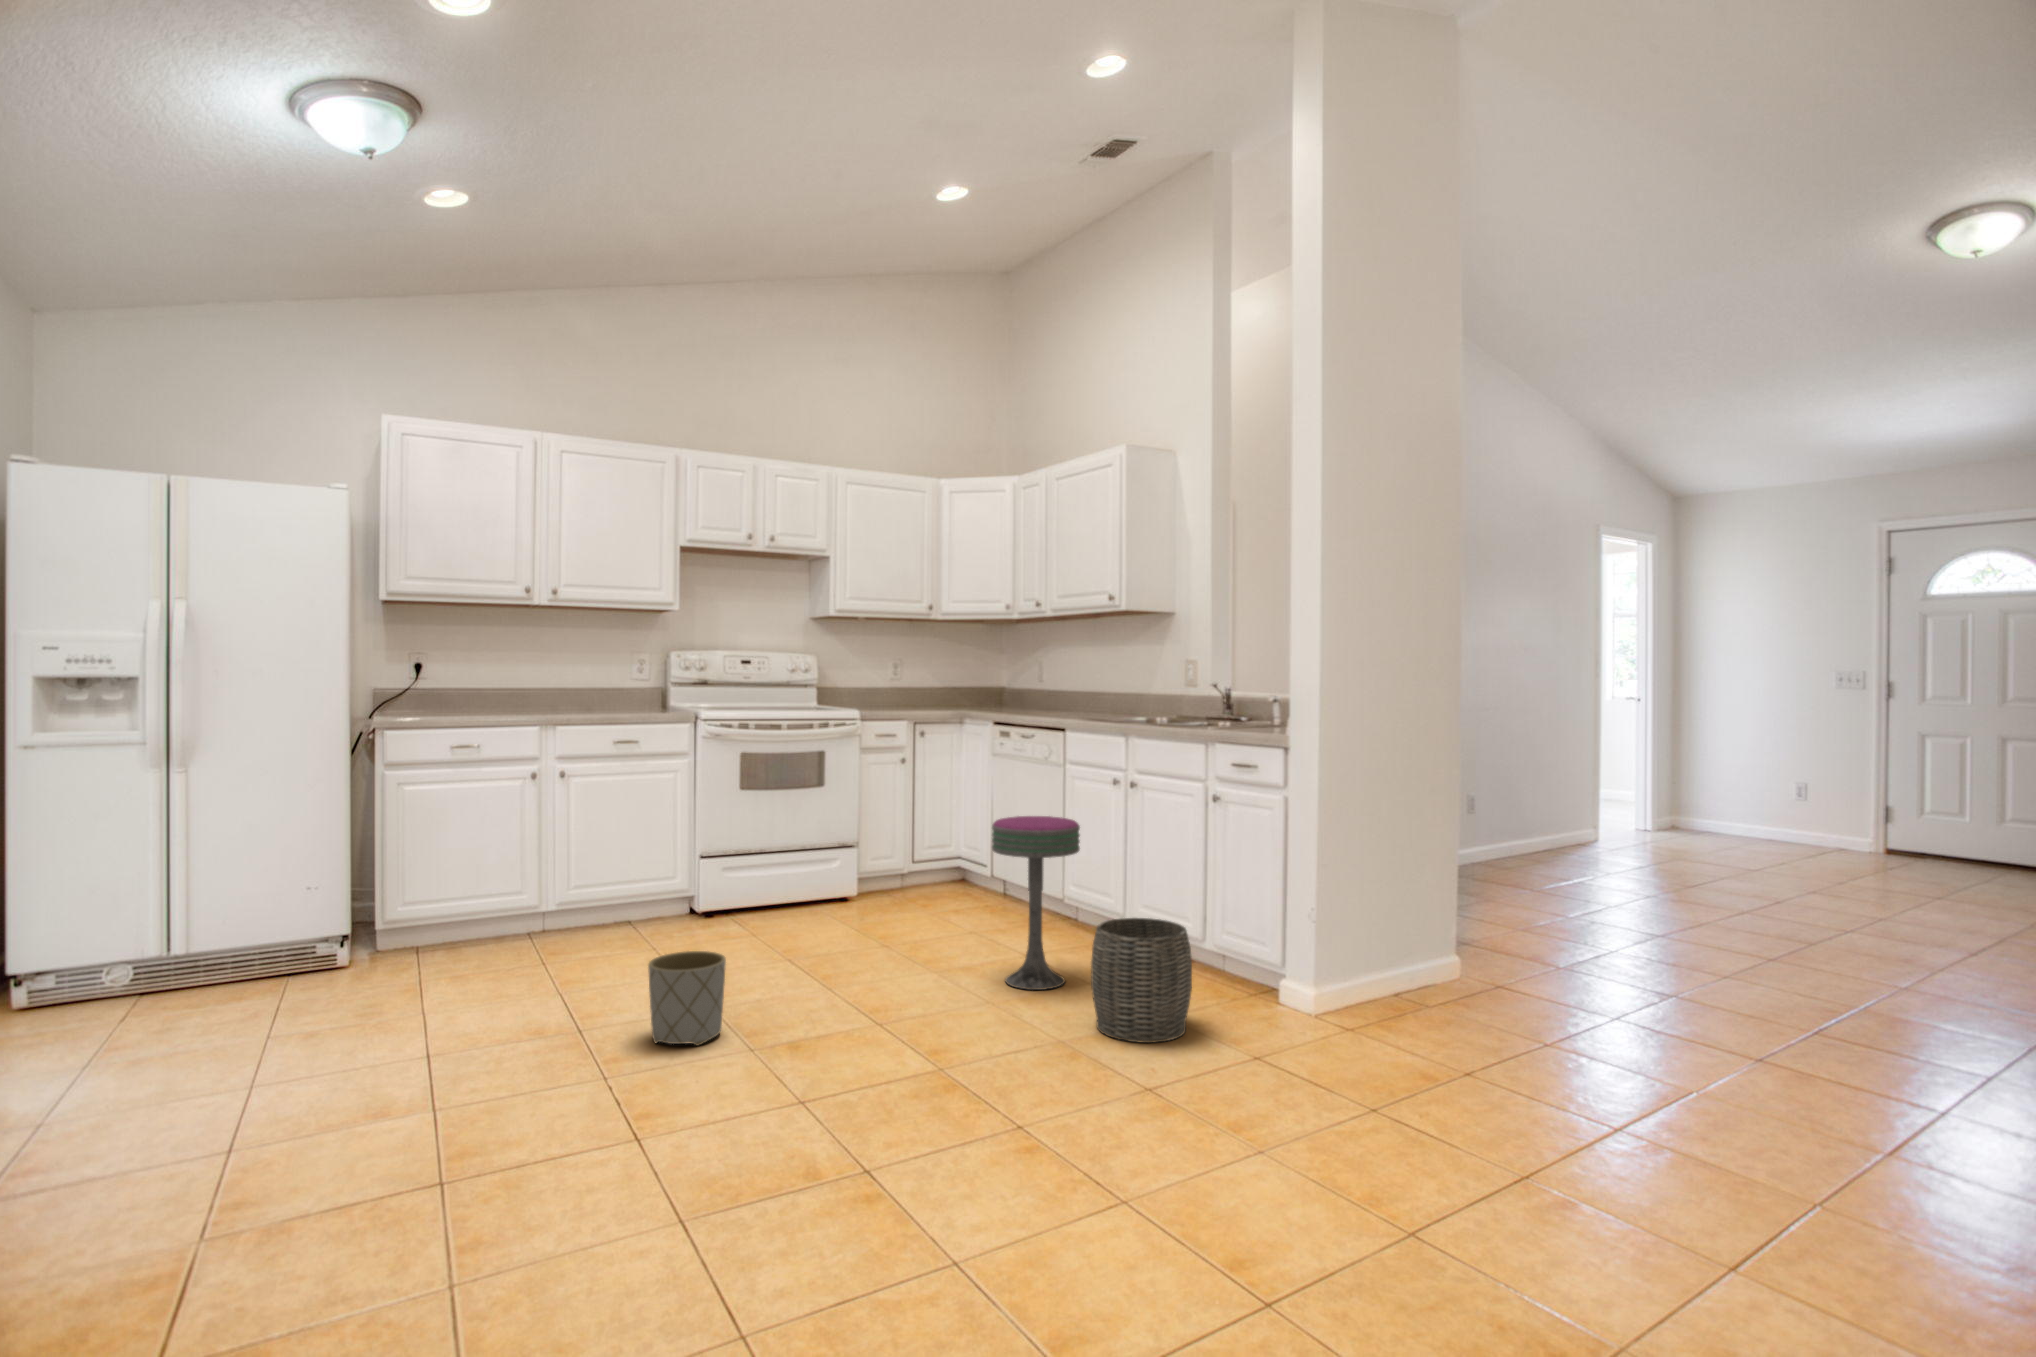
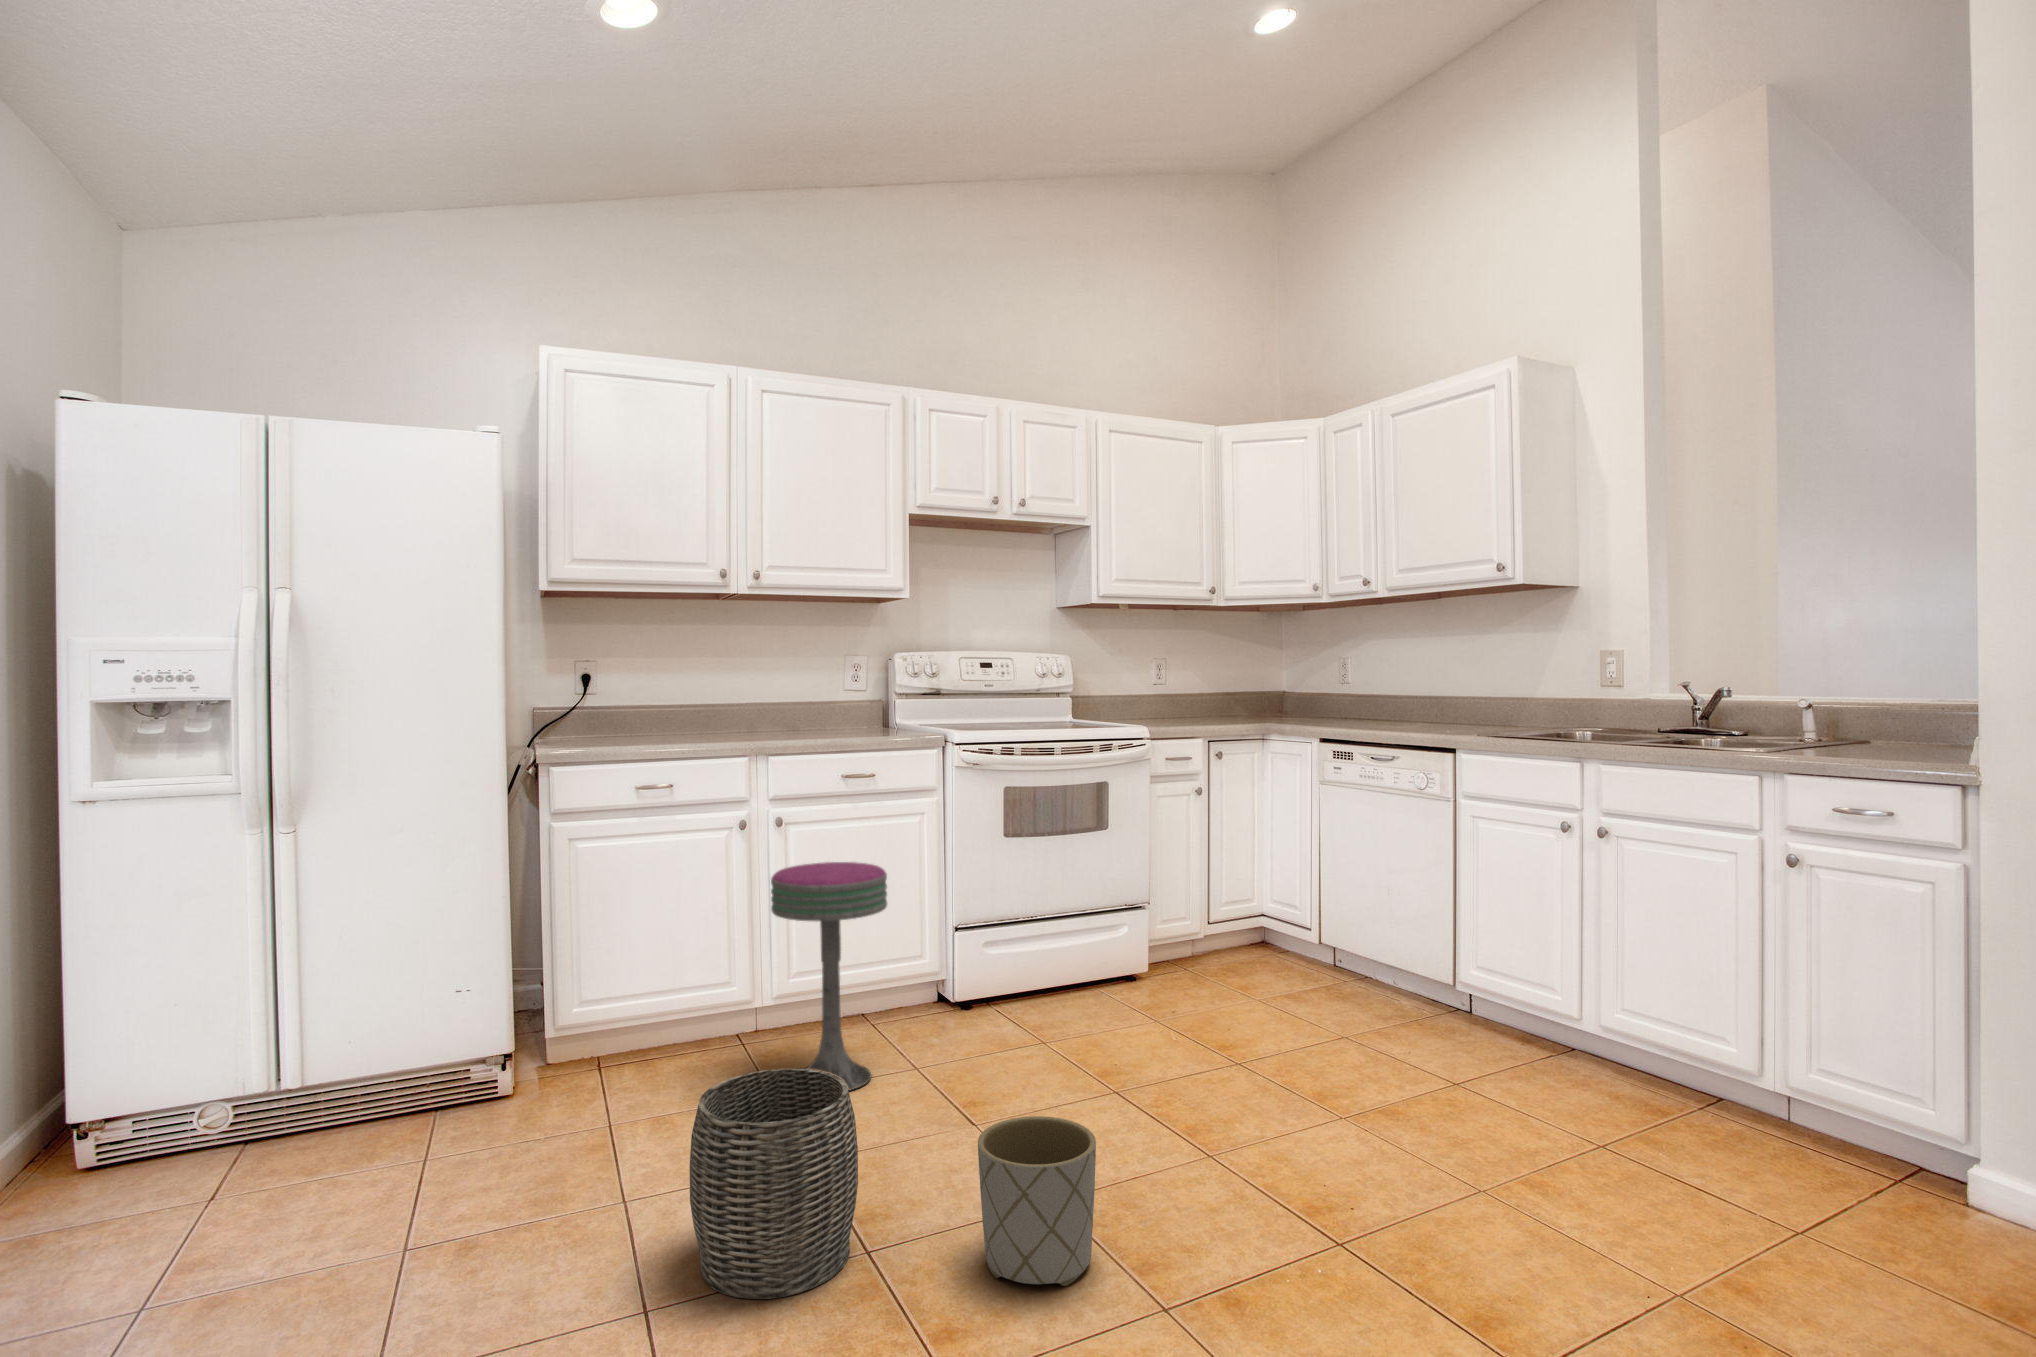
bar stool: present [992,816,1080,990] -> present [771,862,887,1090]
woven basket: present [1091,918,1192,1043] -> present [690,1068,858,1299]

